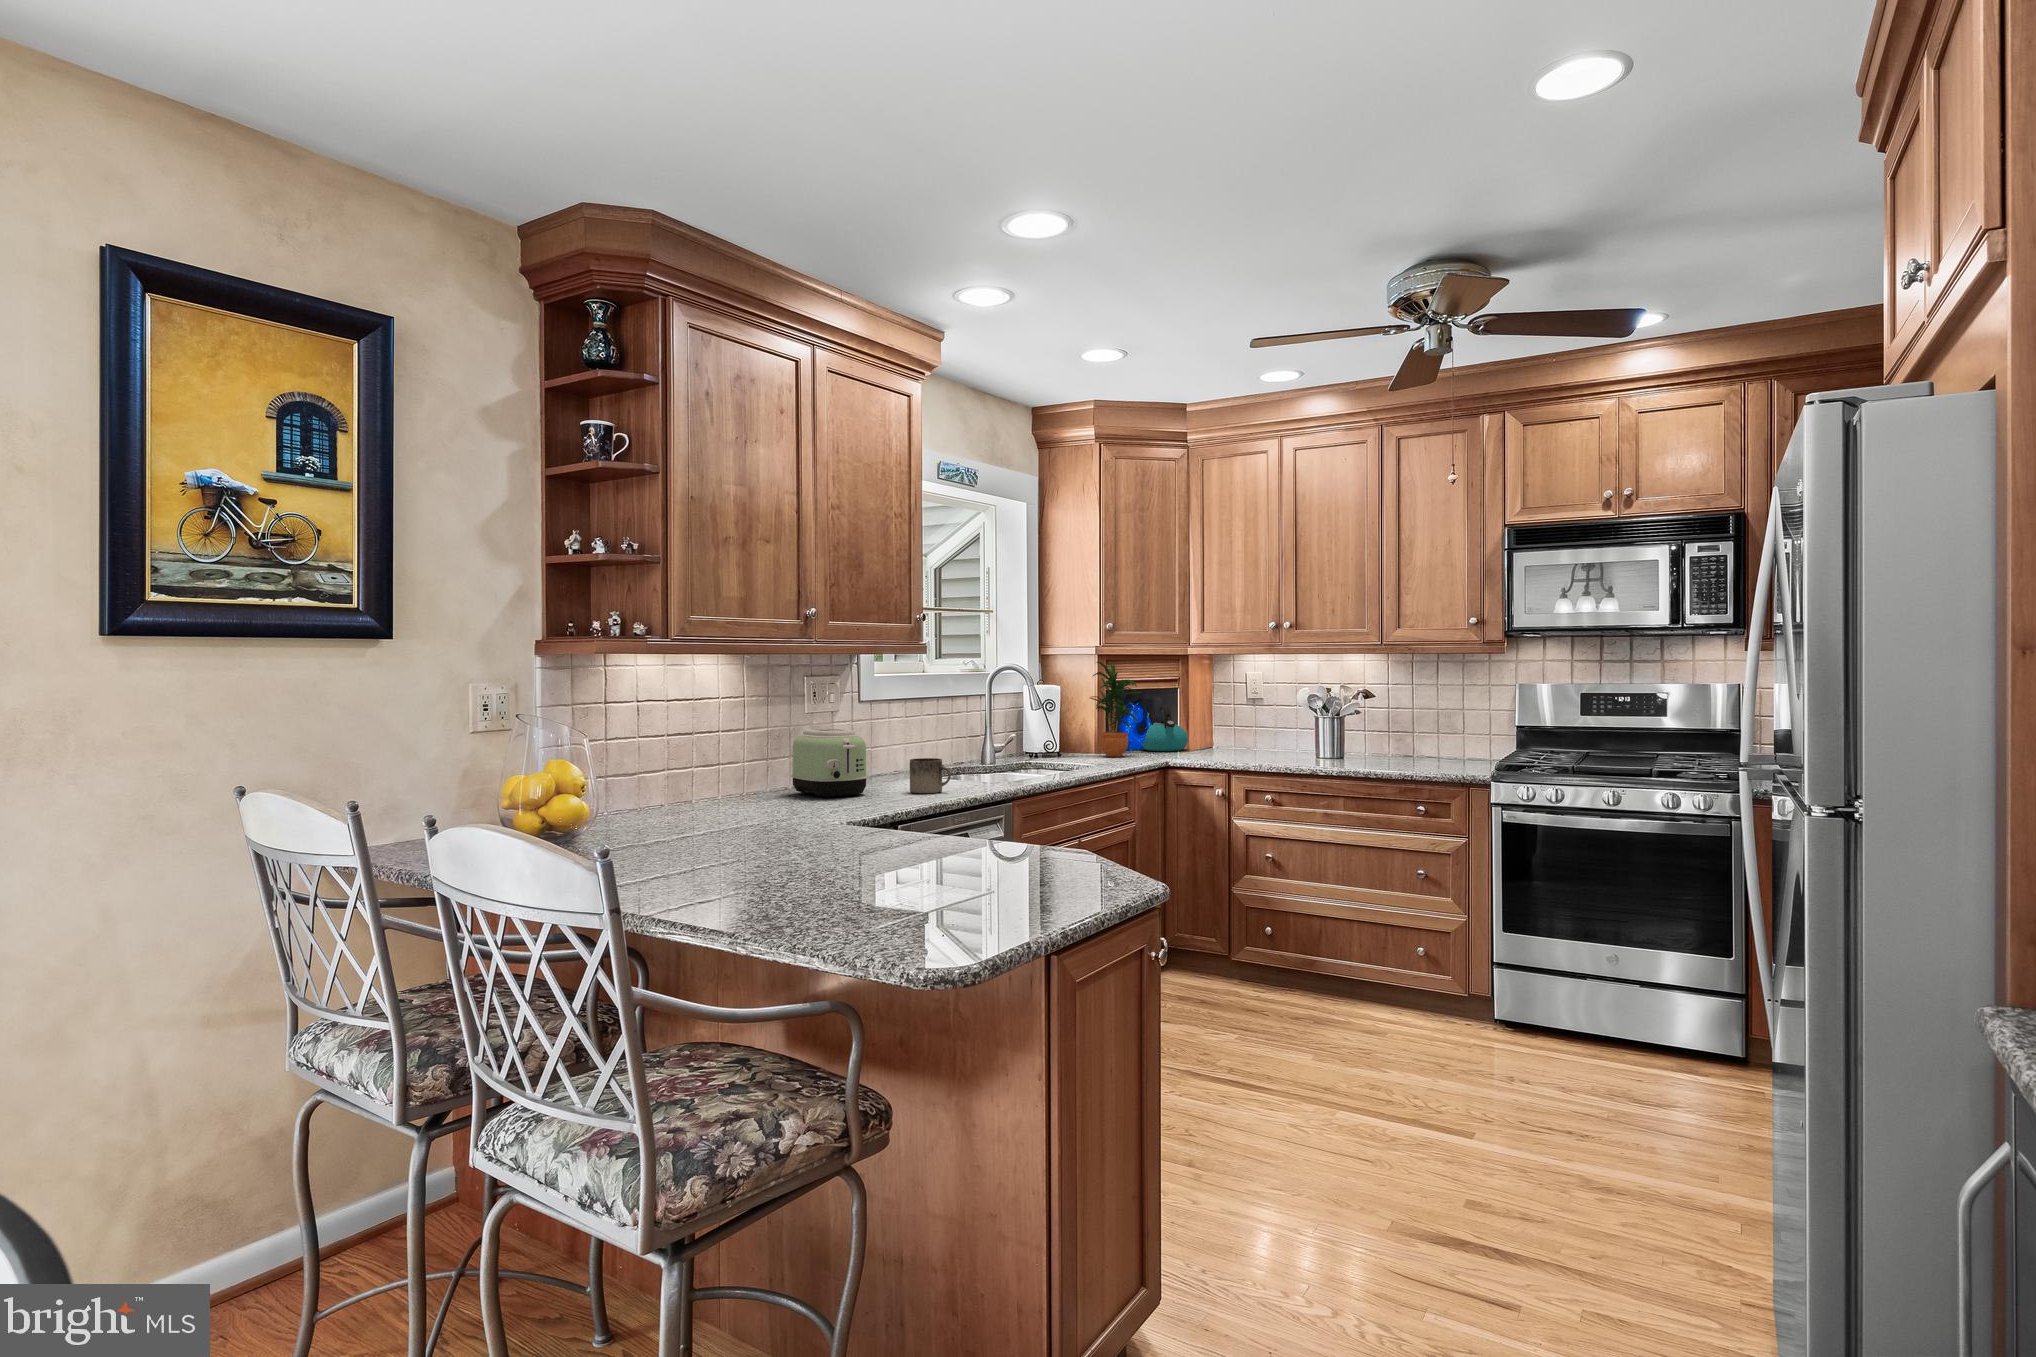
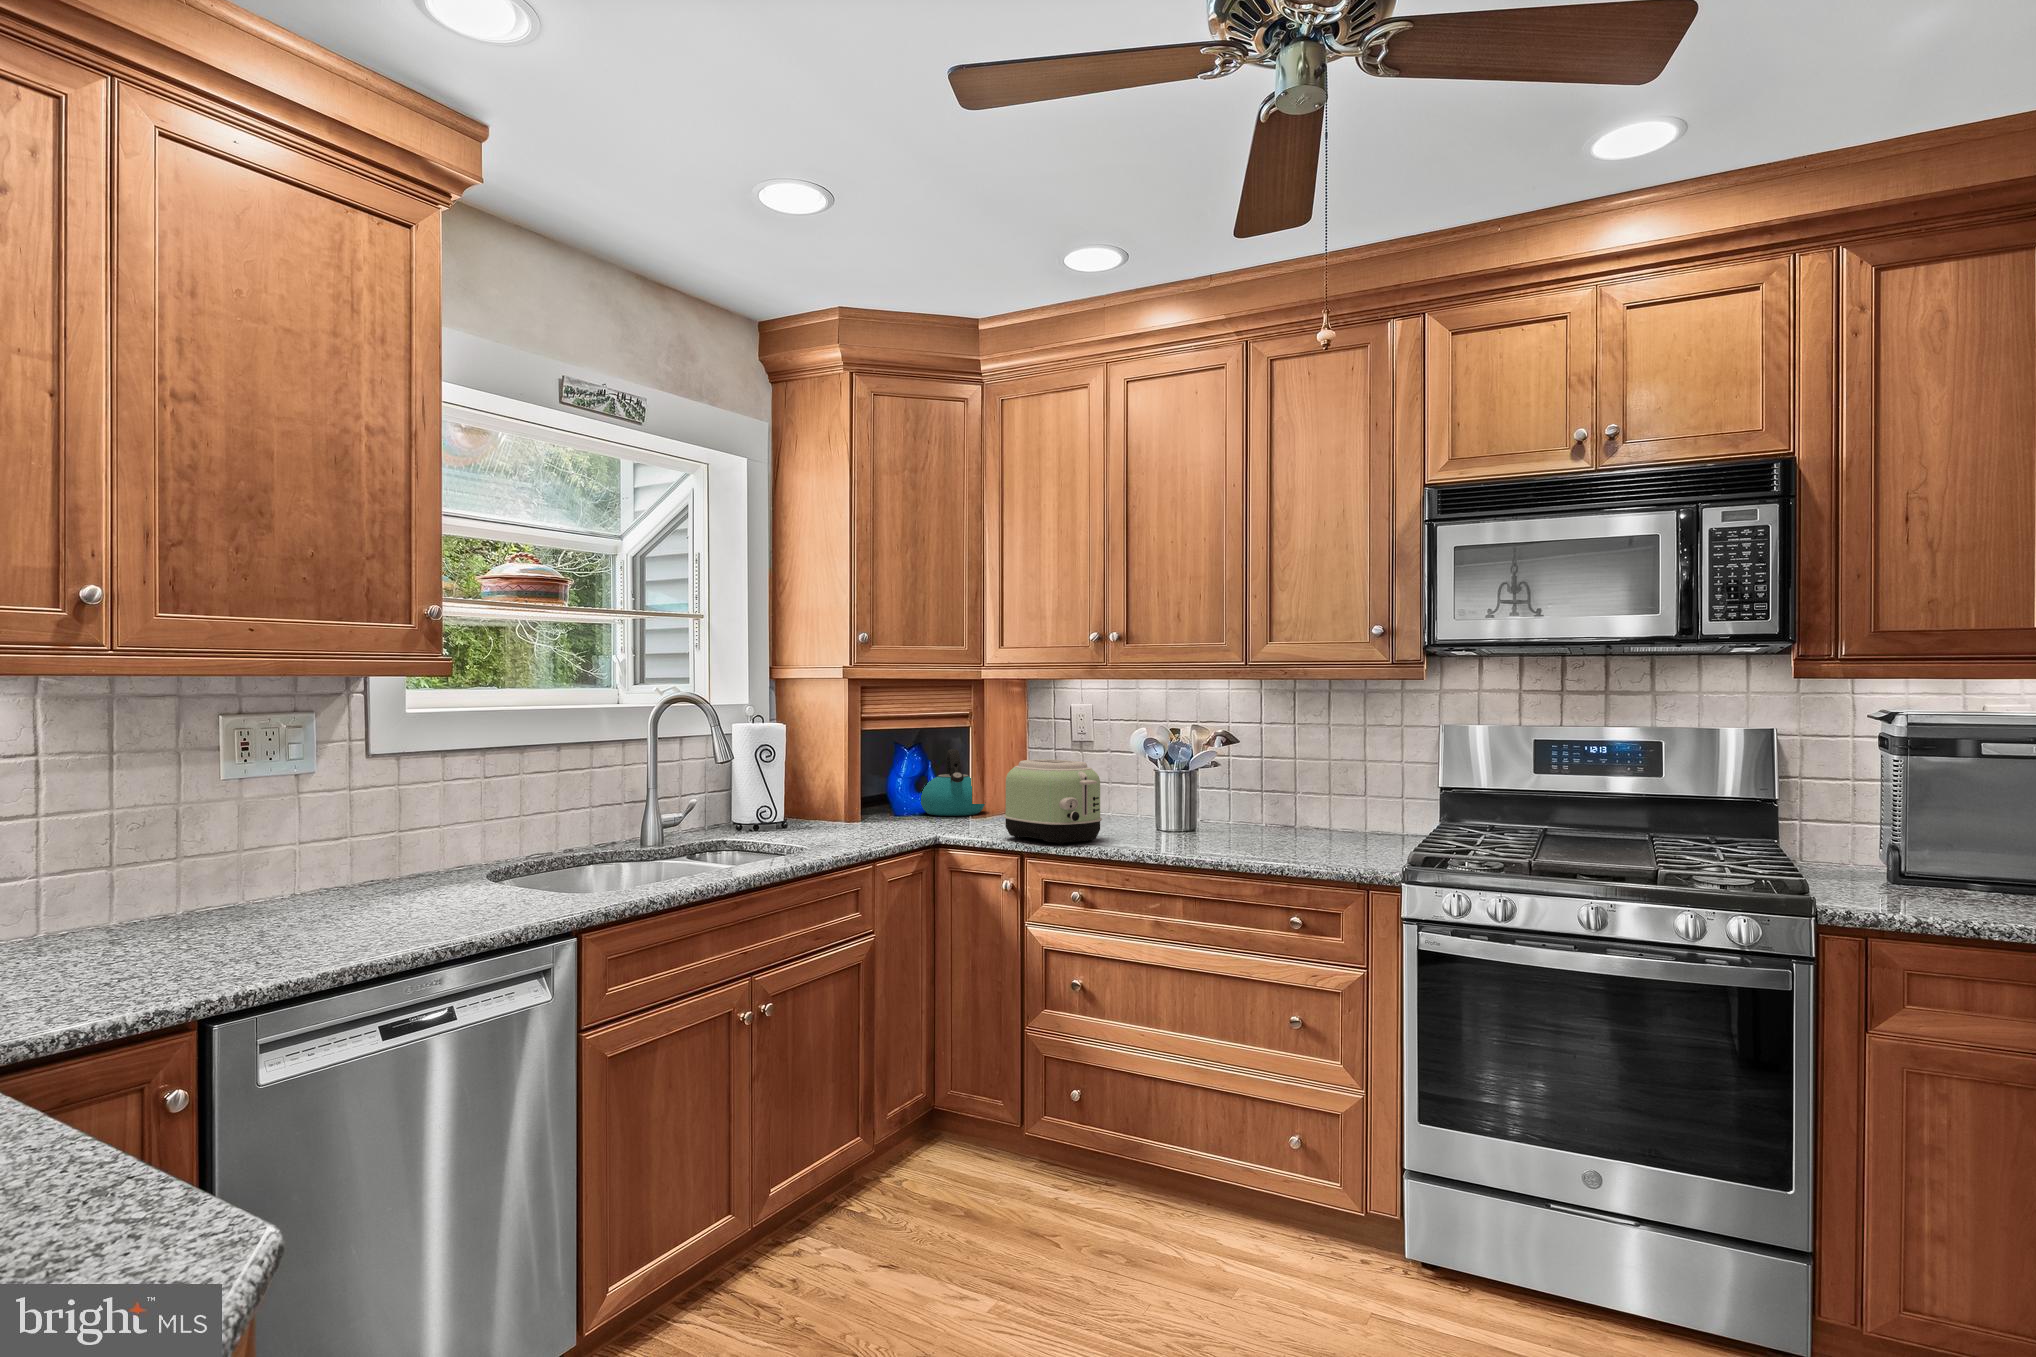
potted plant: present [1090,661,1142,757] -> none [827,686,911,827]
toaster: present [791,728,868,798] -> present [1004,759,1102,845]
mug: present [910,758,951,793] -> none [371,858,445,926]

